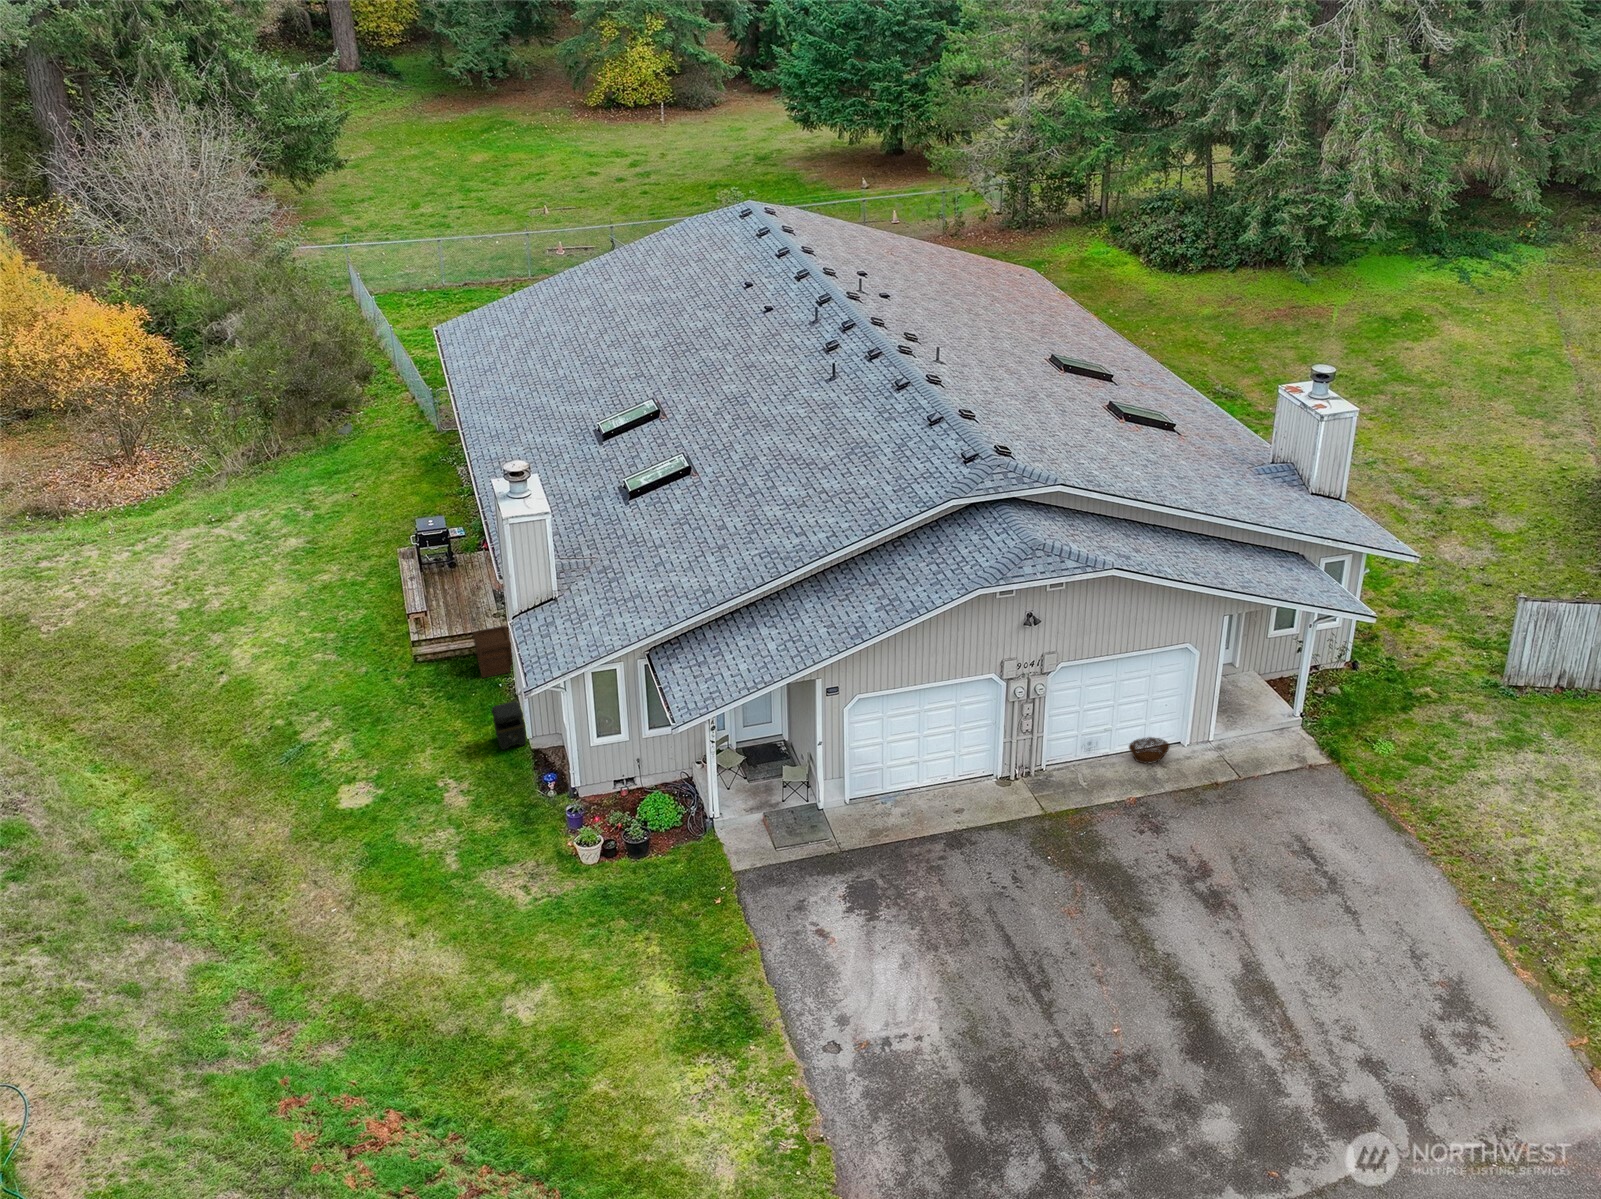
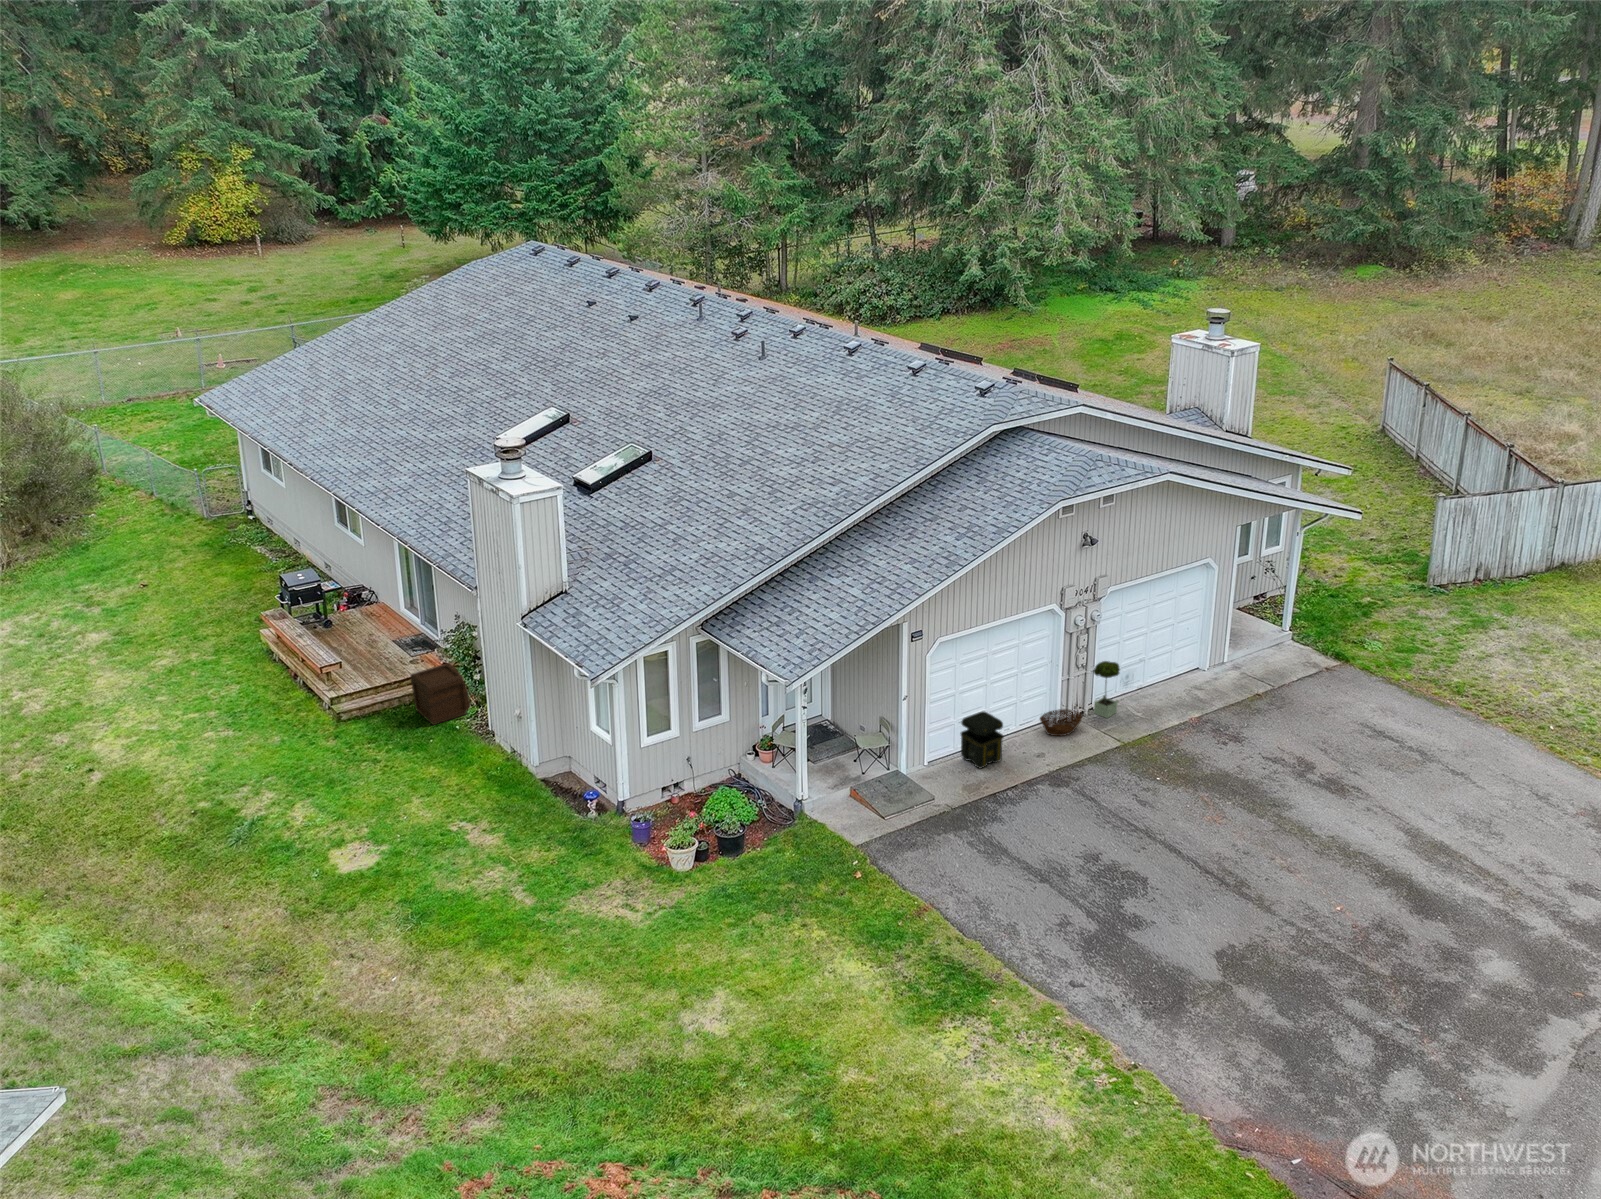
potted tree: present [331,400,352,434] -> present [1093,661,1120,718]
toolbox: present [491,701,526,749] -> present [960,712,1004,768]
basket: present [1129,737,1170,763] -> present [1040,709,1082,736]

